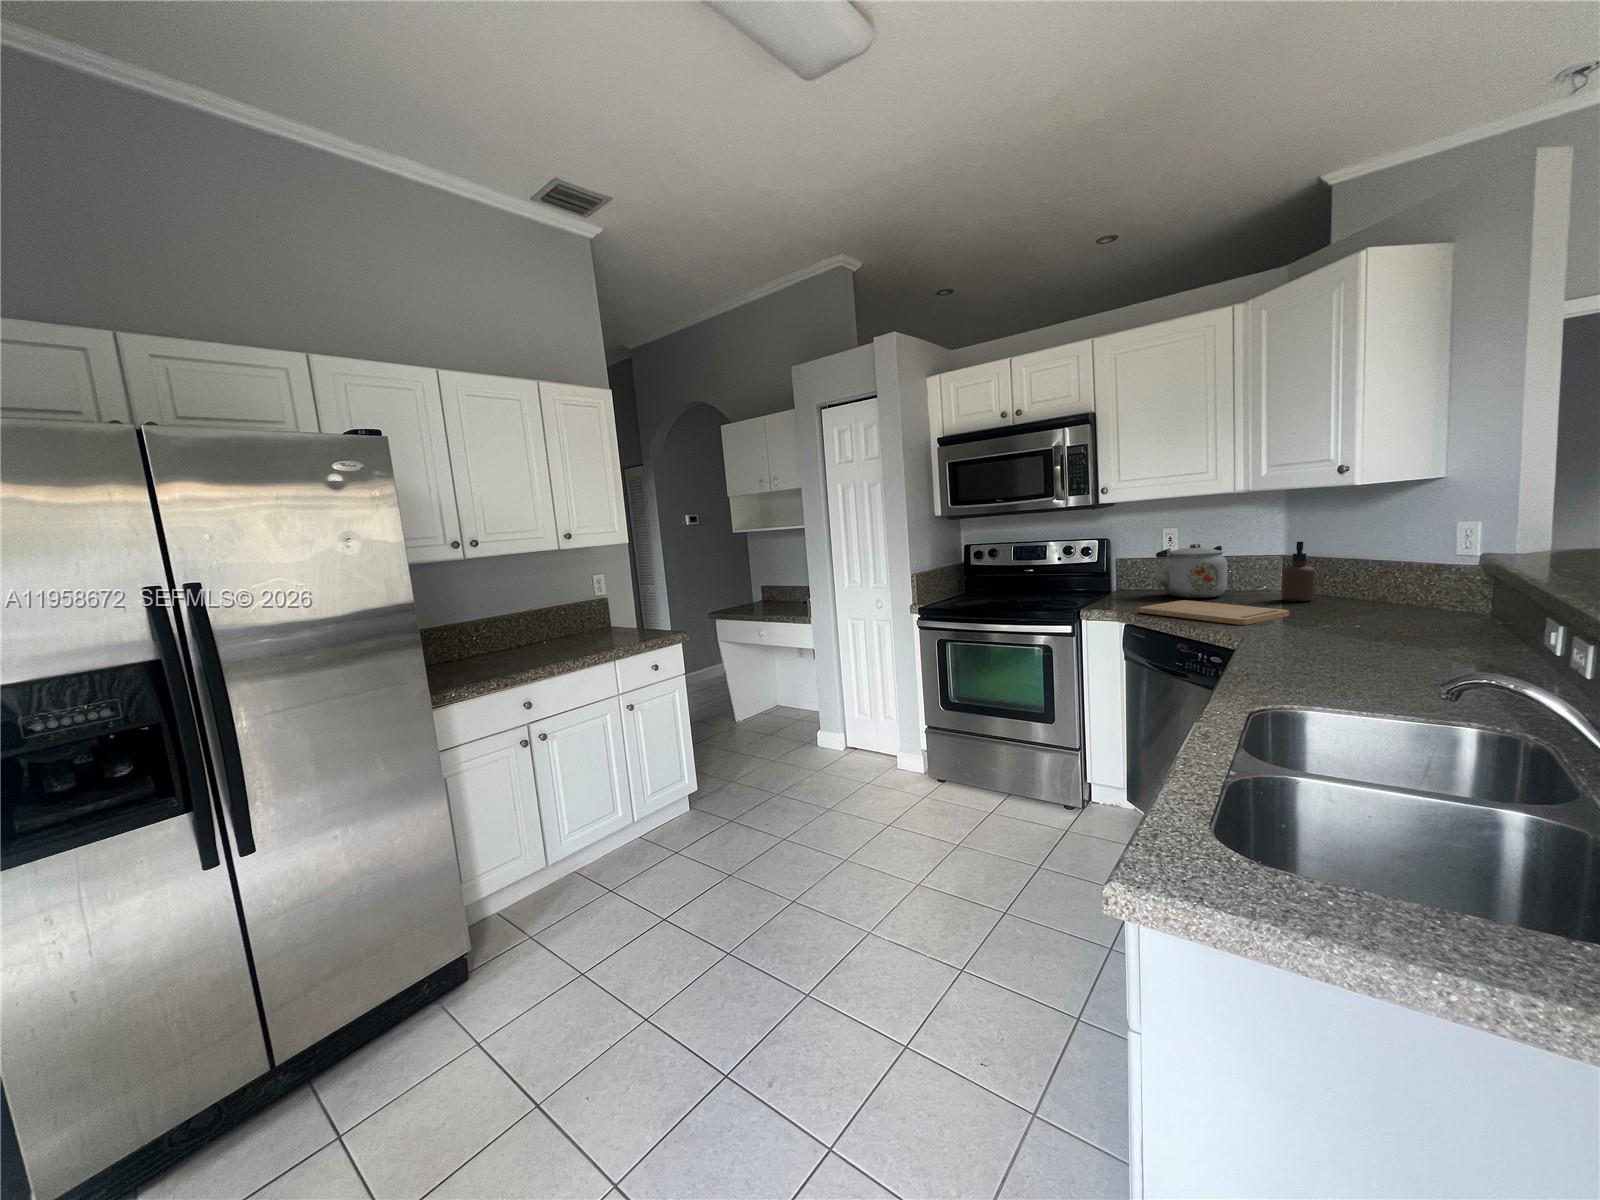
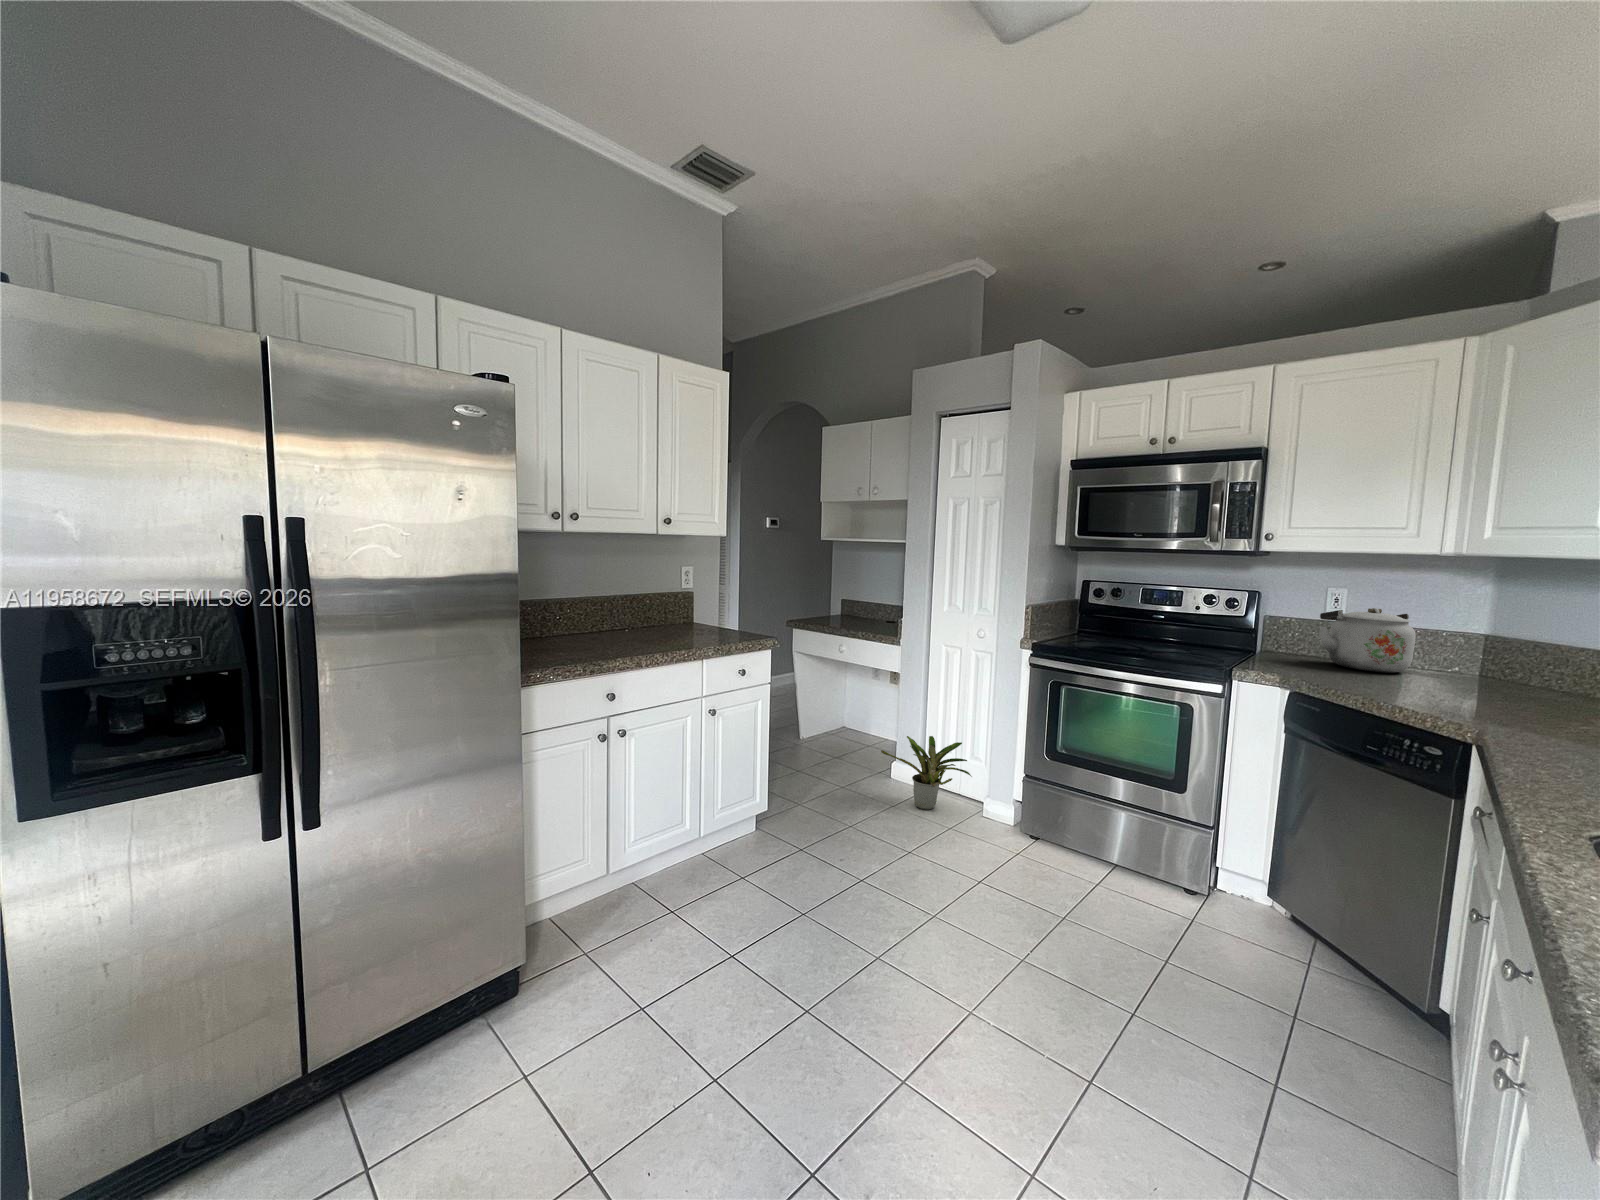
soap dispenser: present [1282,541,1316,601] -> none [1490,620,1541,692]
cutting board: present [1140,600,1289,625] -> none [1312,672,1518,712]
potted plant: none [802,702,883,769] -> present [881,736,972,810]

